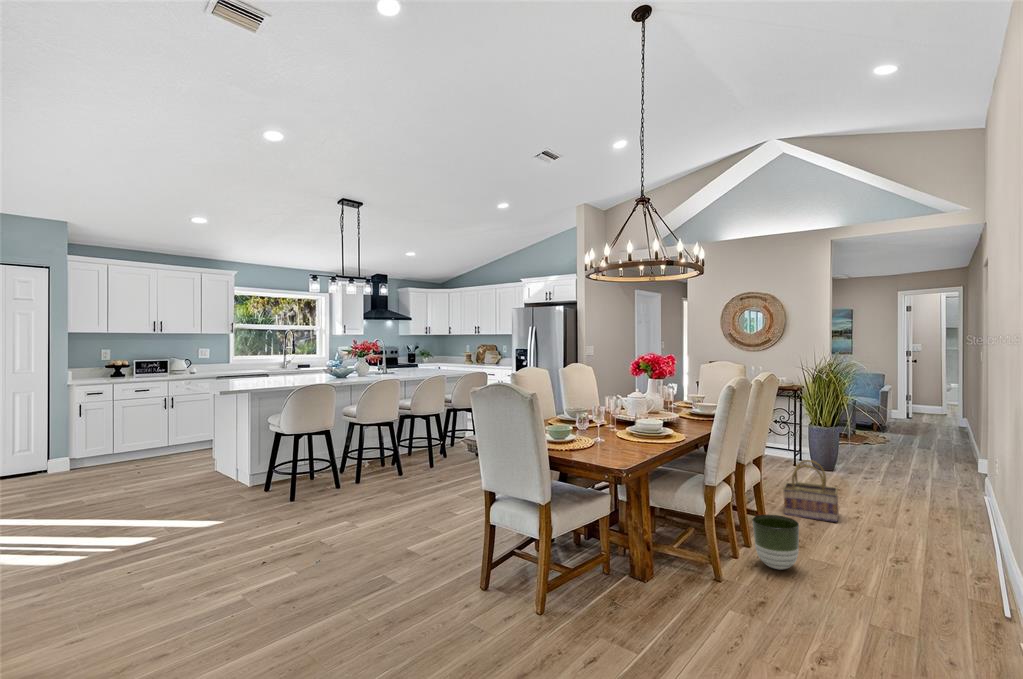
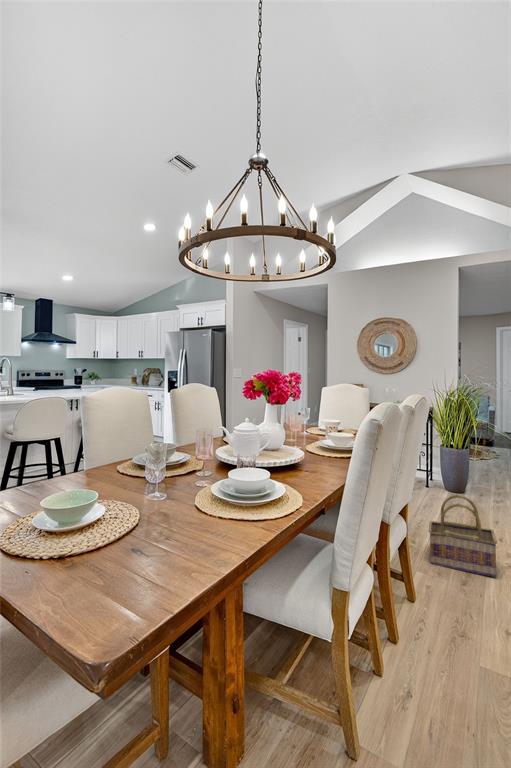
planter: present [753,515,799,569] -> none [407,603,483,710]

